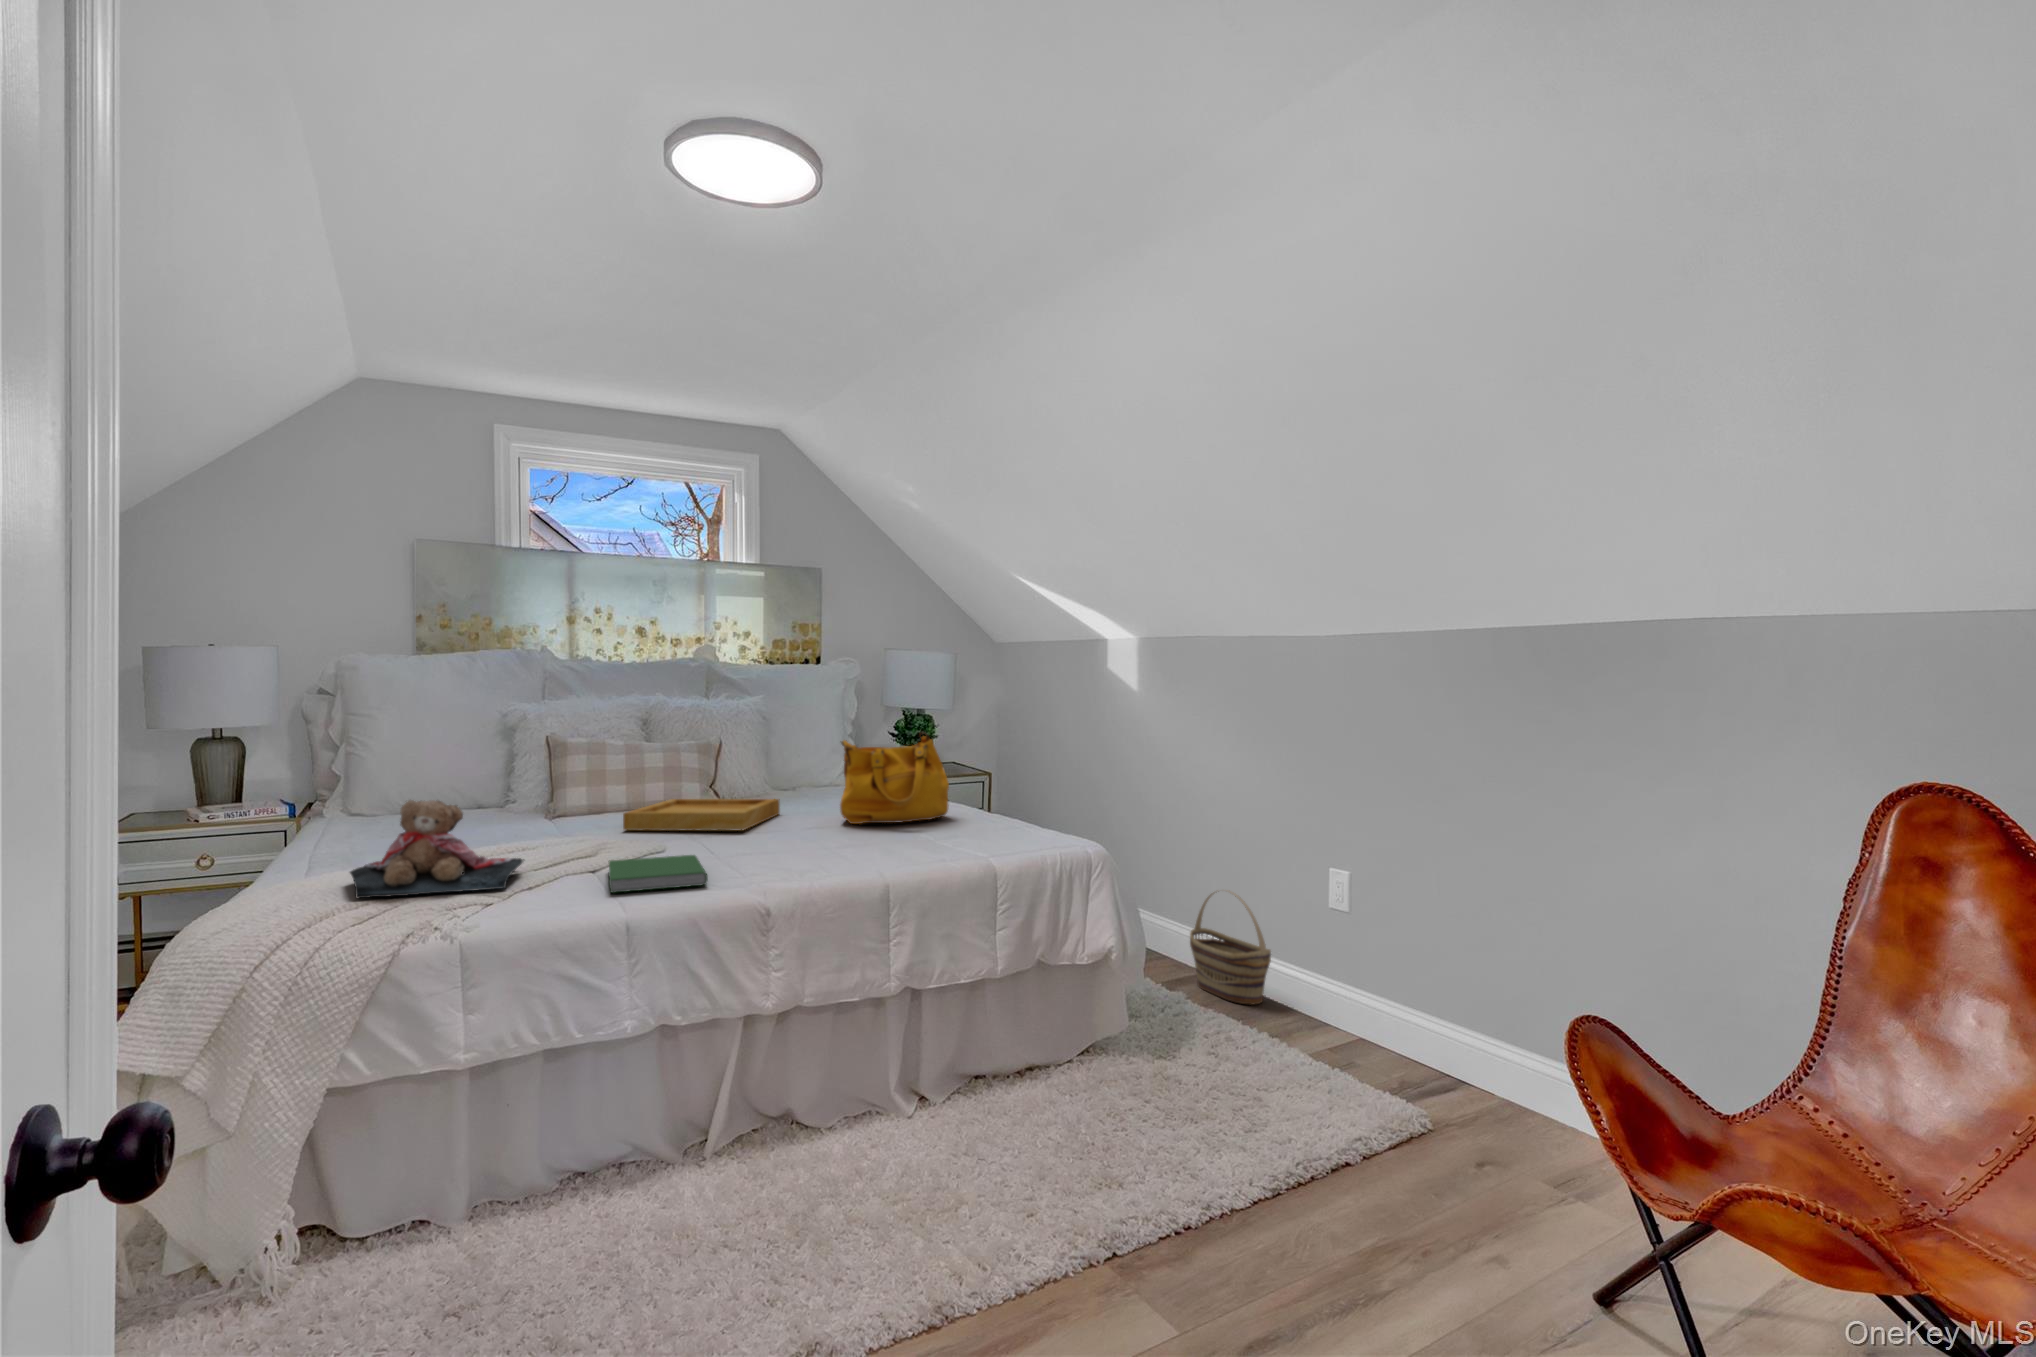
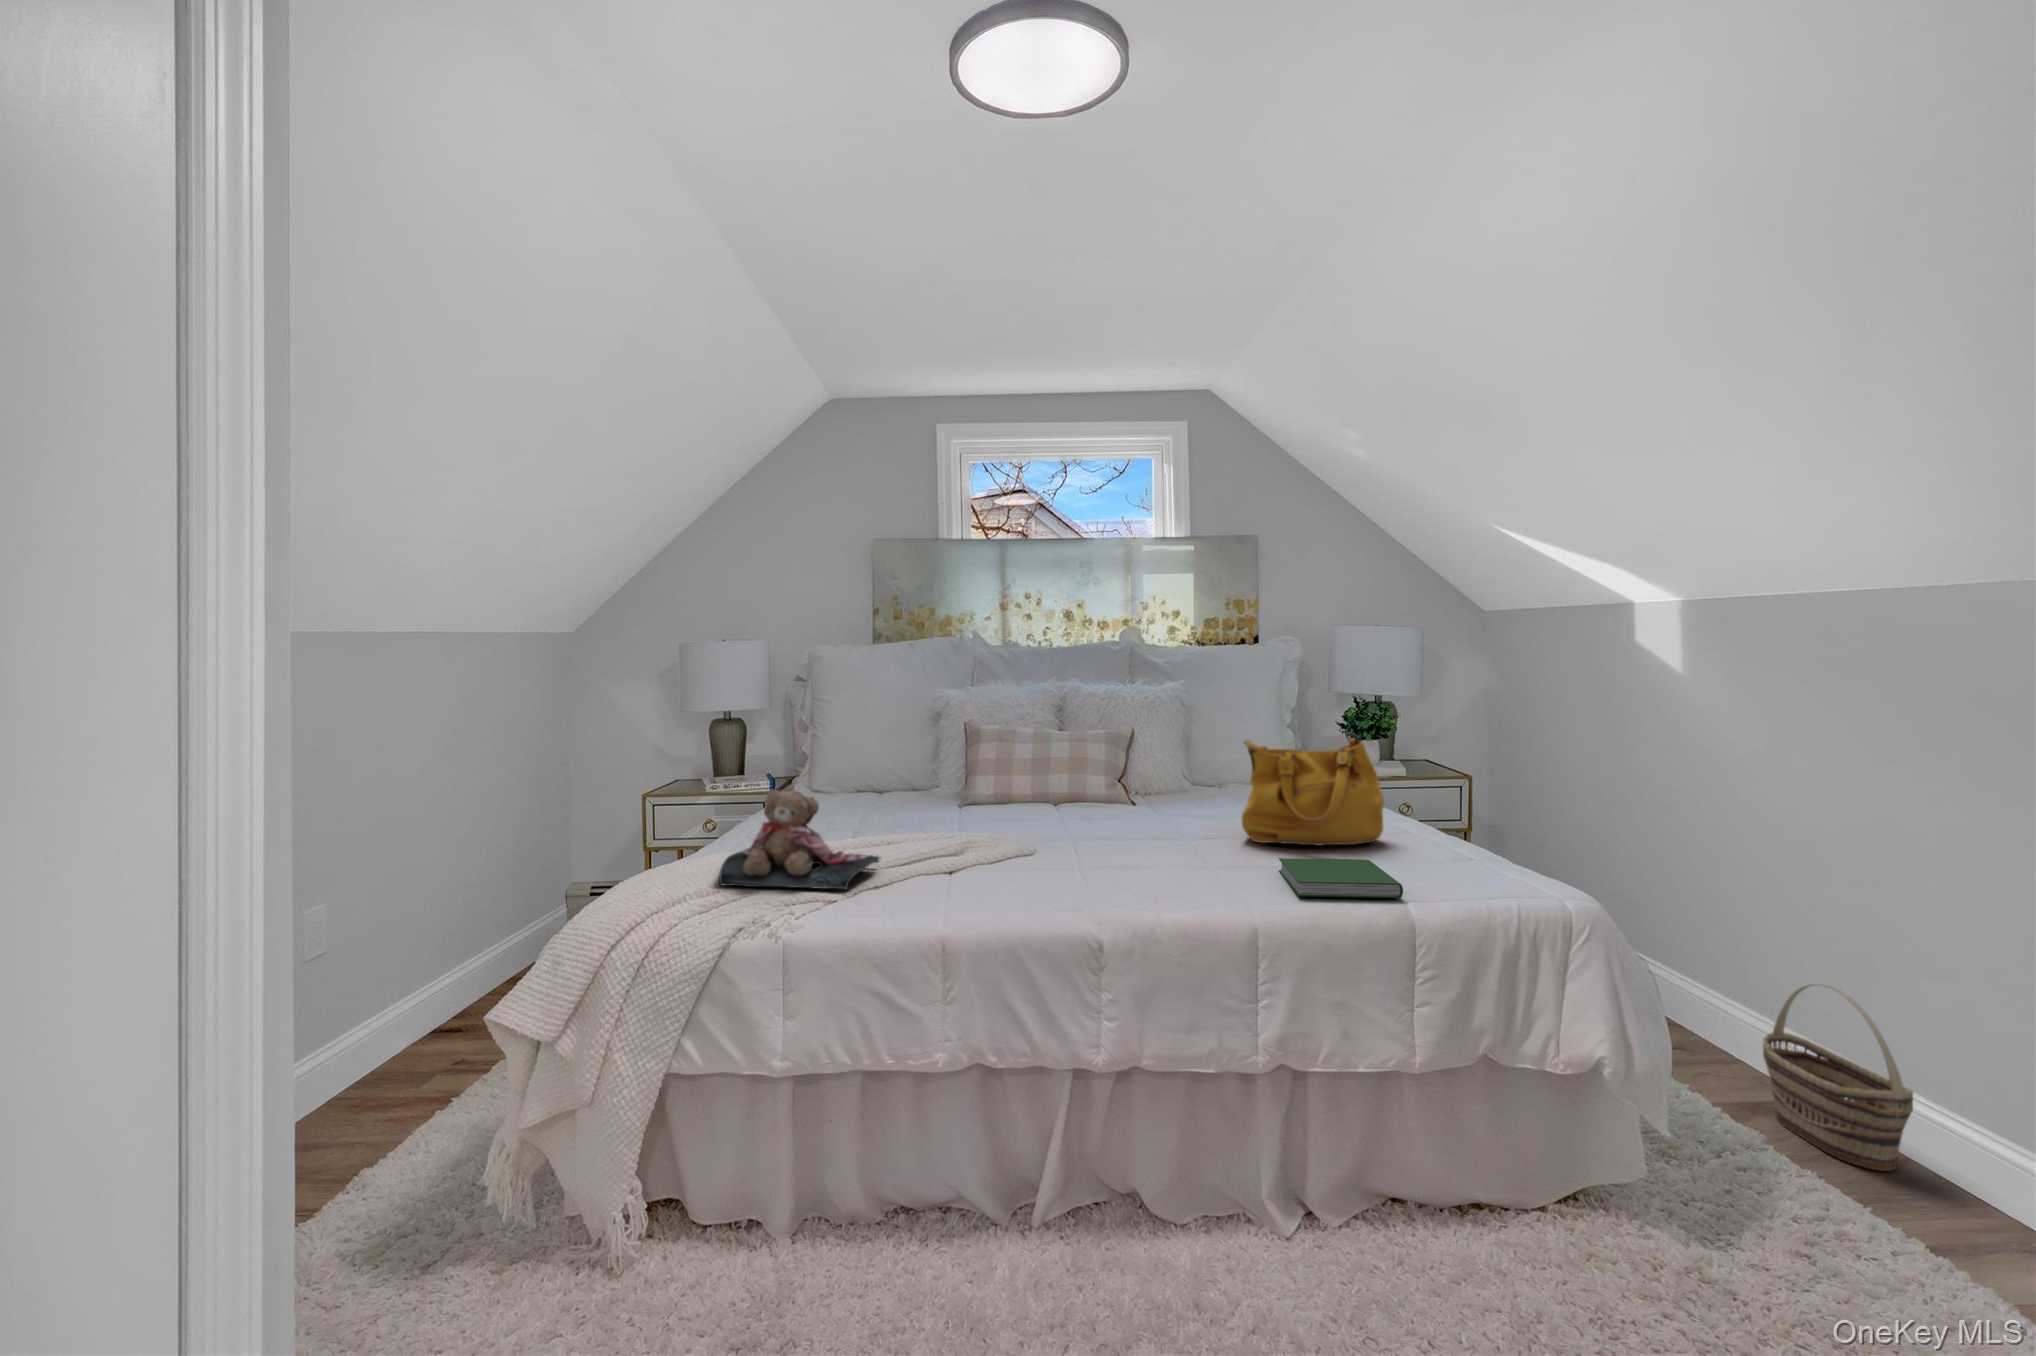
tray: present [623,799,780,830] -> none [1006,796,1180,840]
hardcover book: present [609,855,708,893] -> present [1279,858,1403,898]

